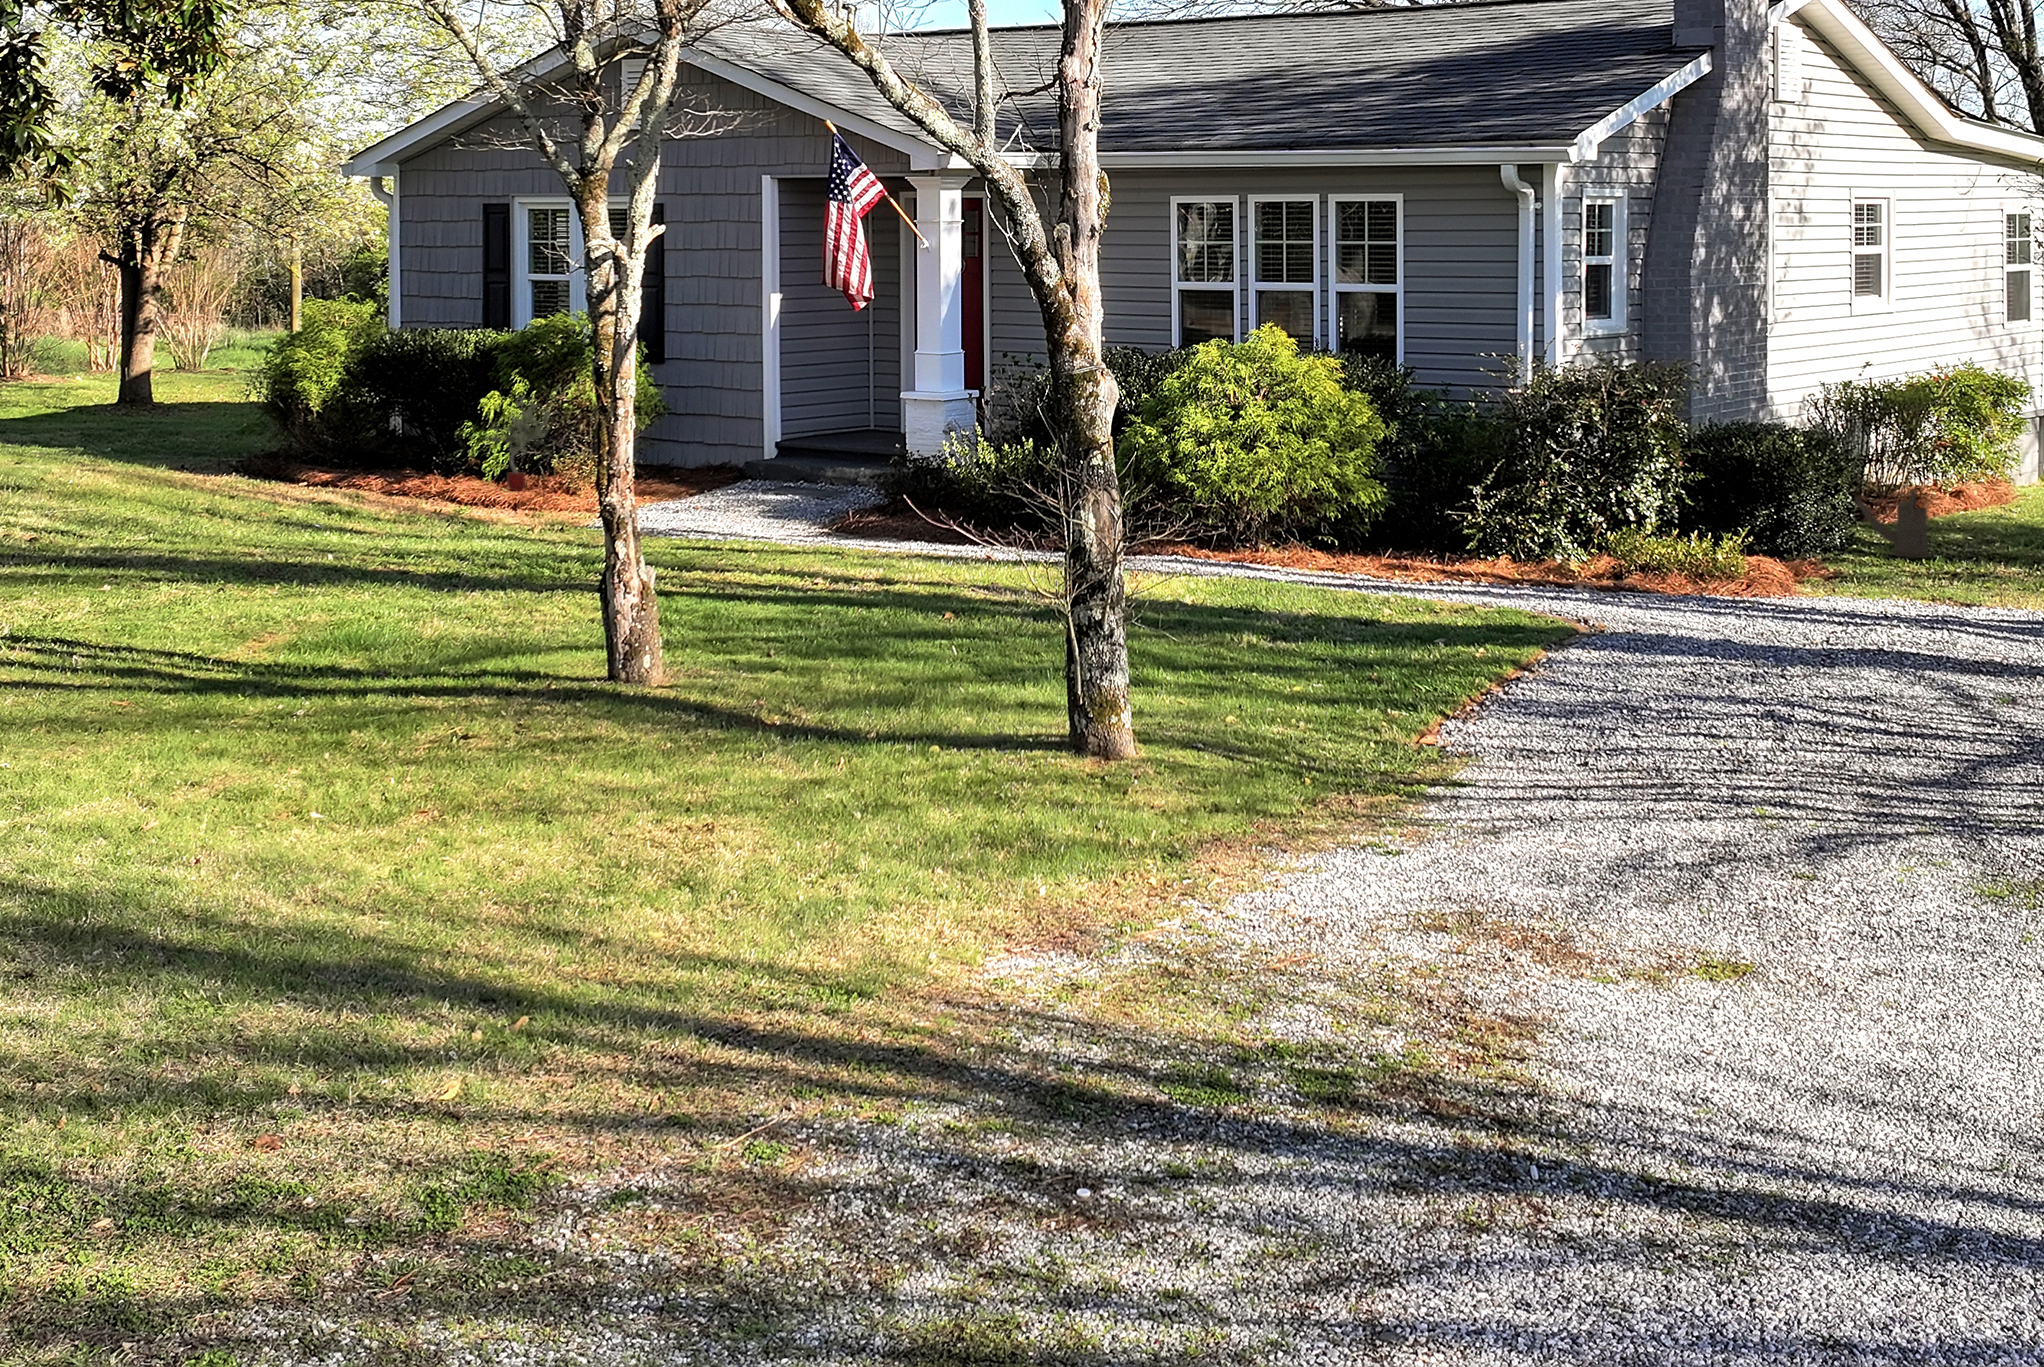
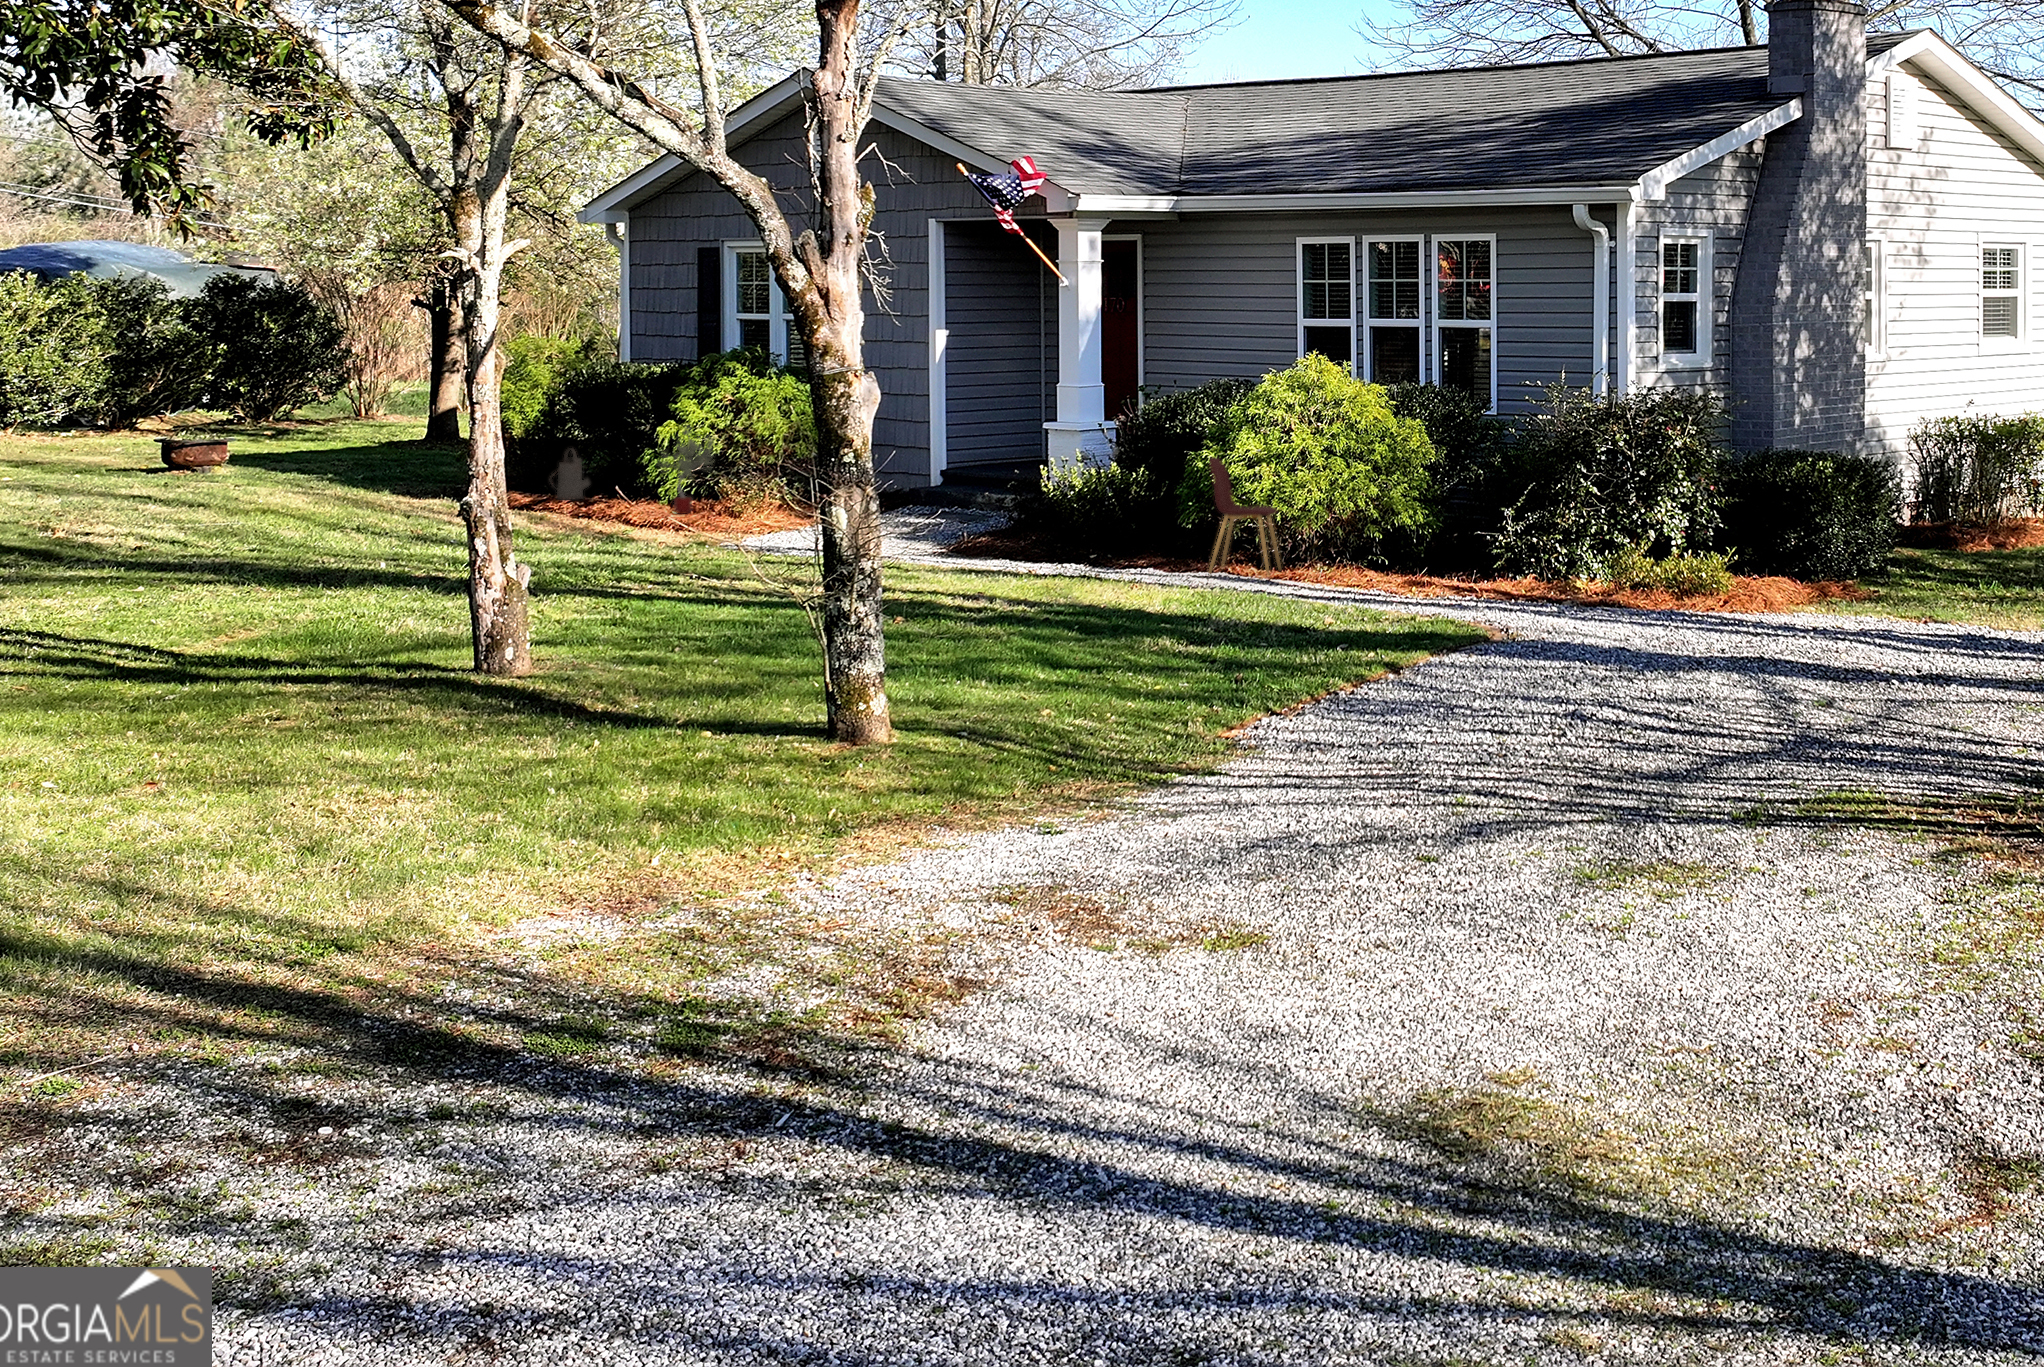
chair: none [1153,432,1223,558] -> present [1209,457,1281,577]
watering can: present [1855,489,1929,558] -> present [549,449,590,500]

